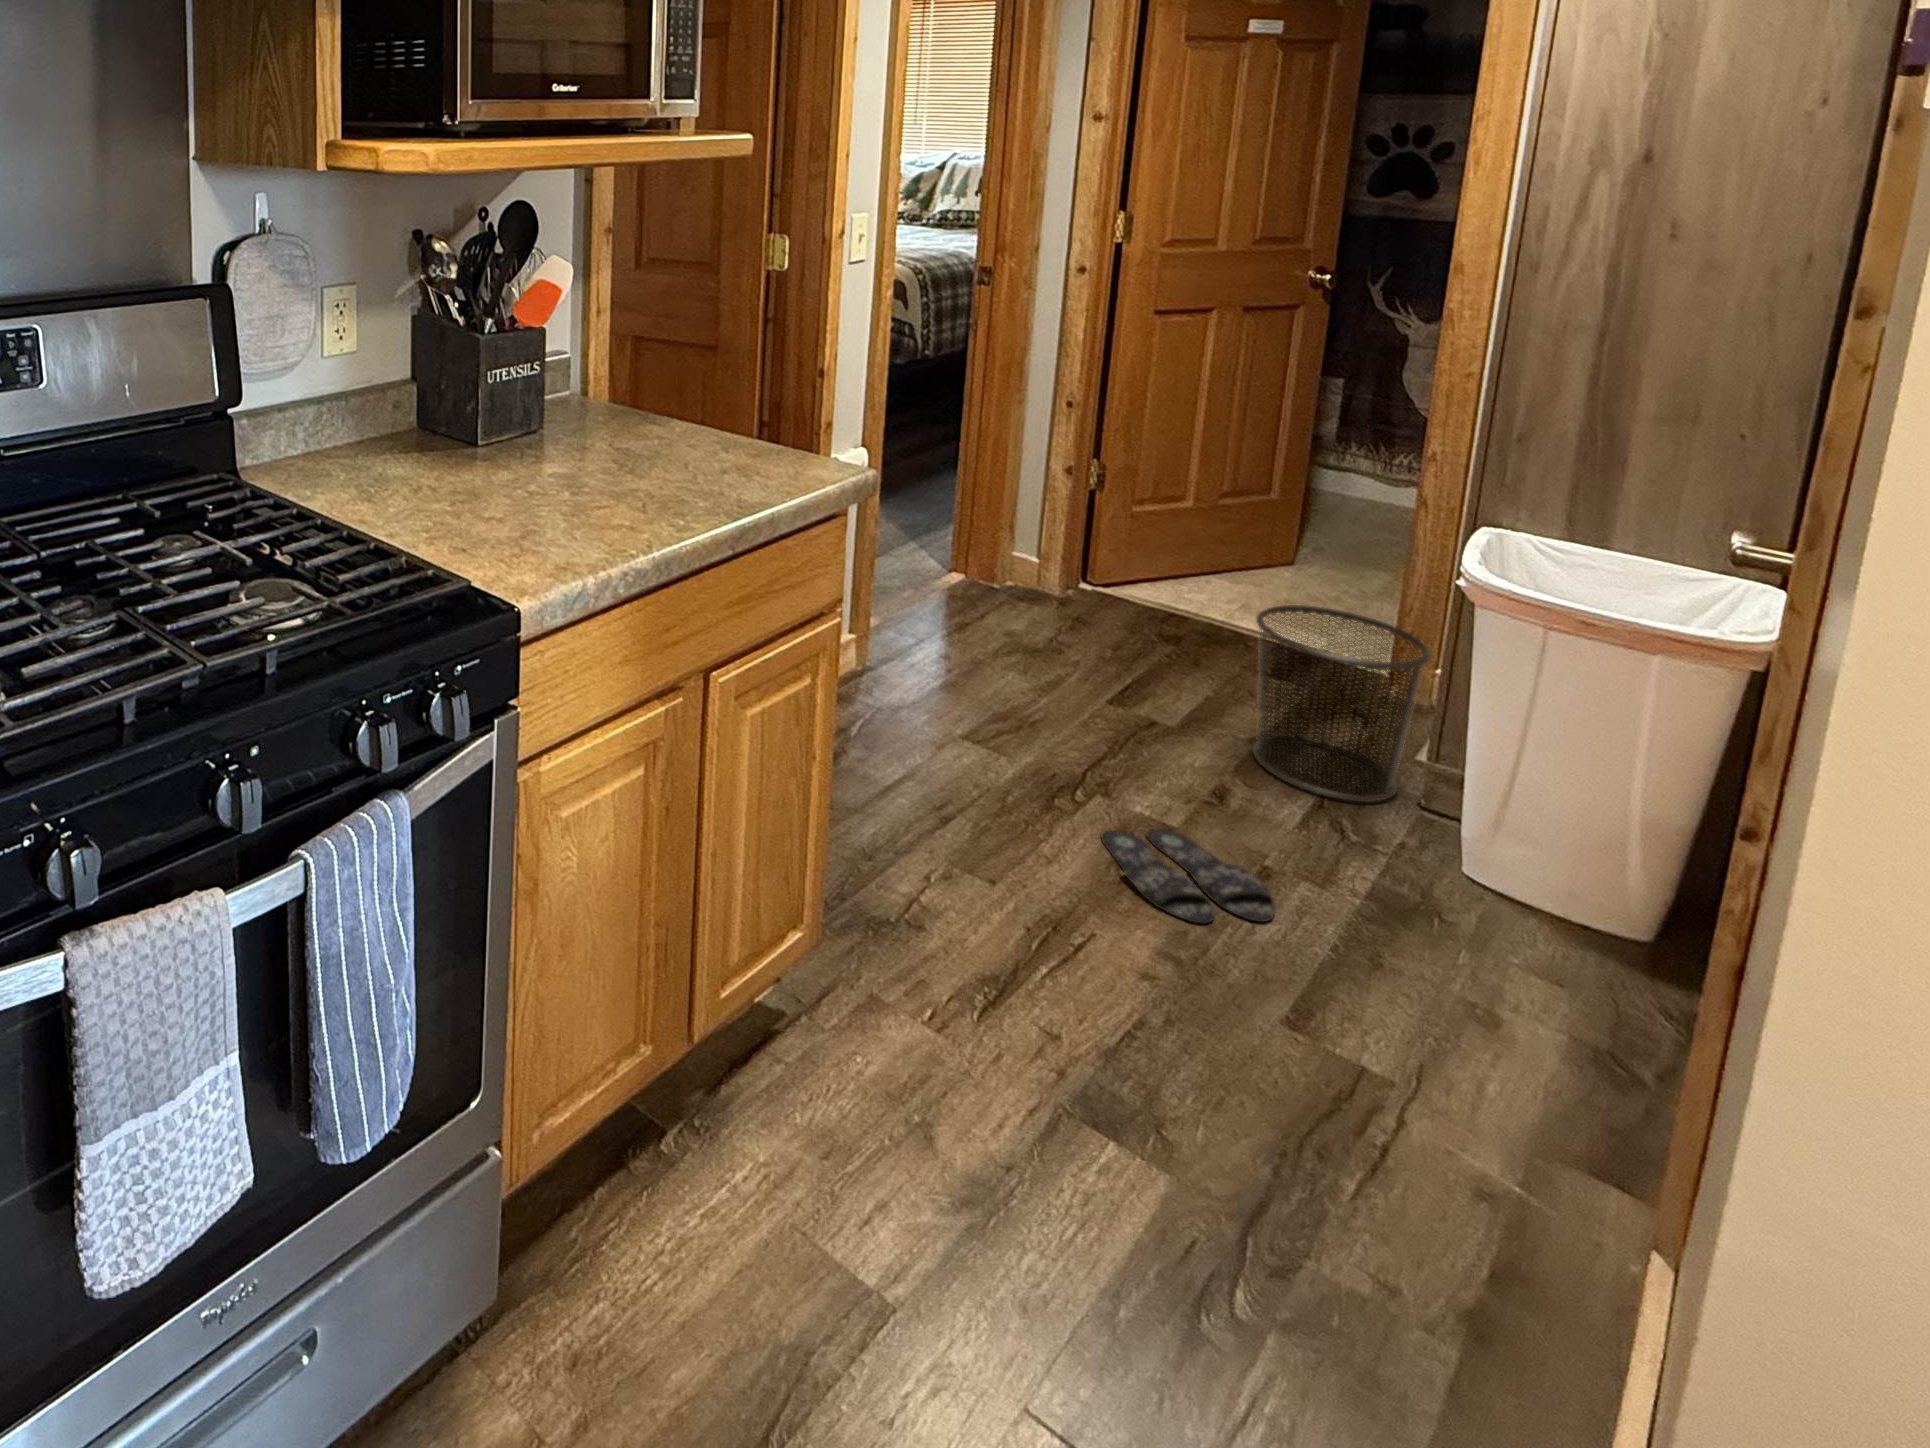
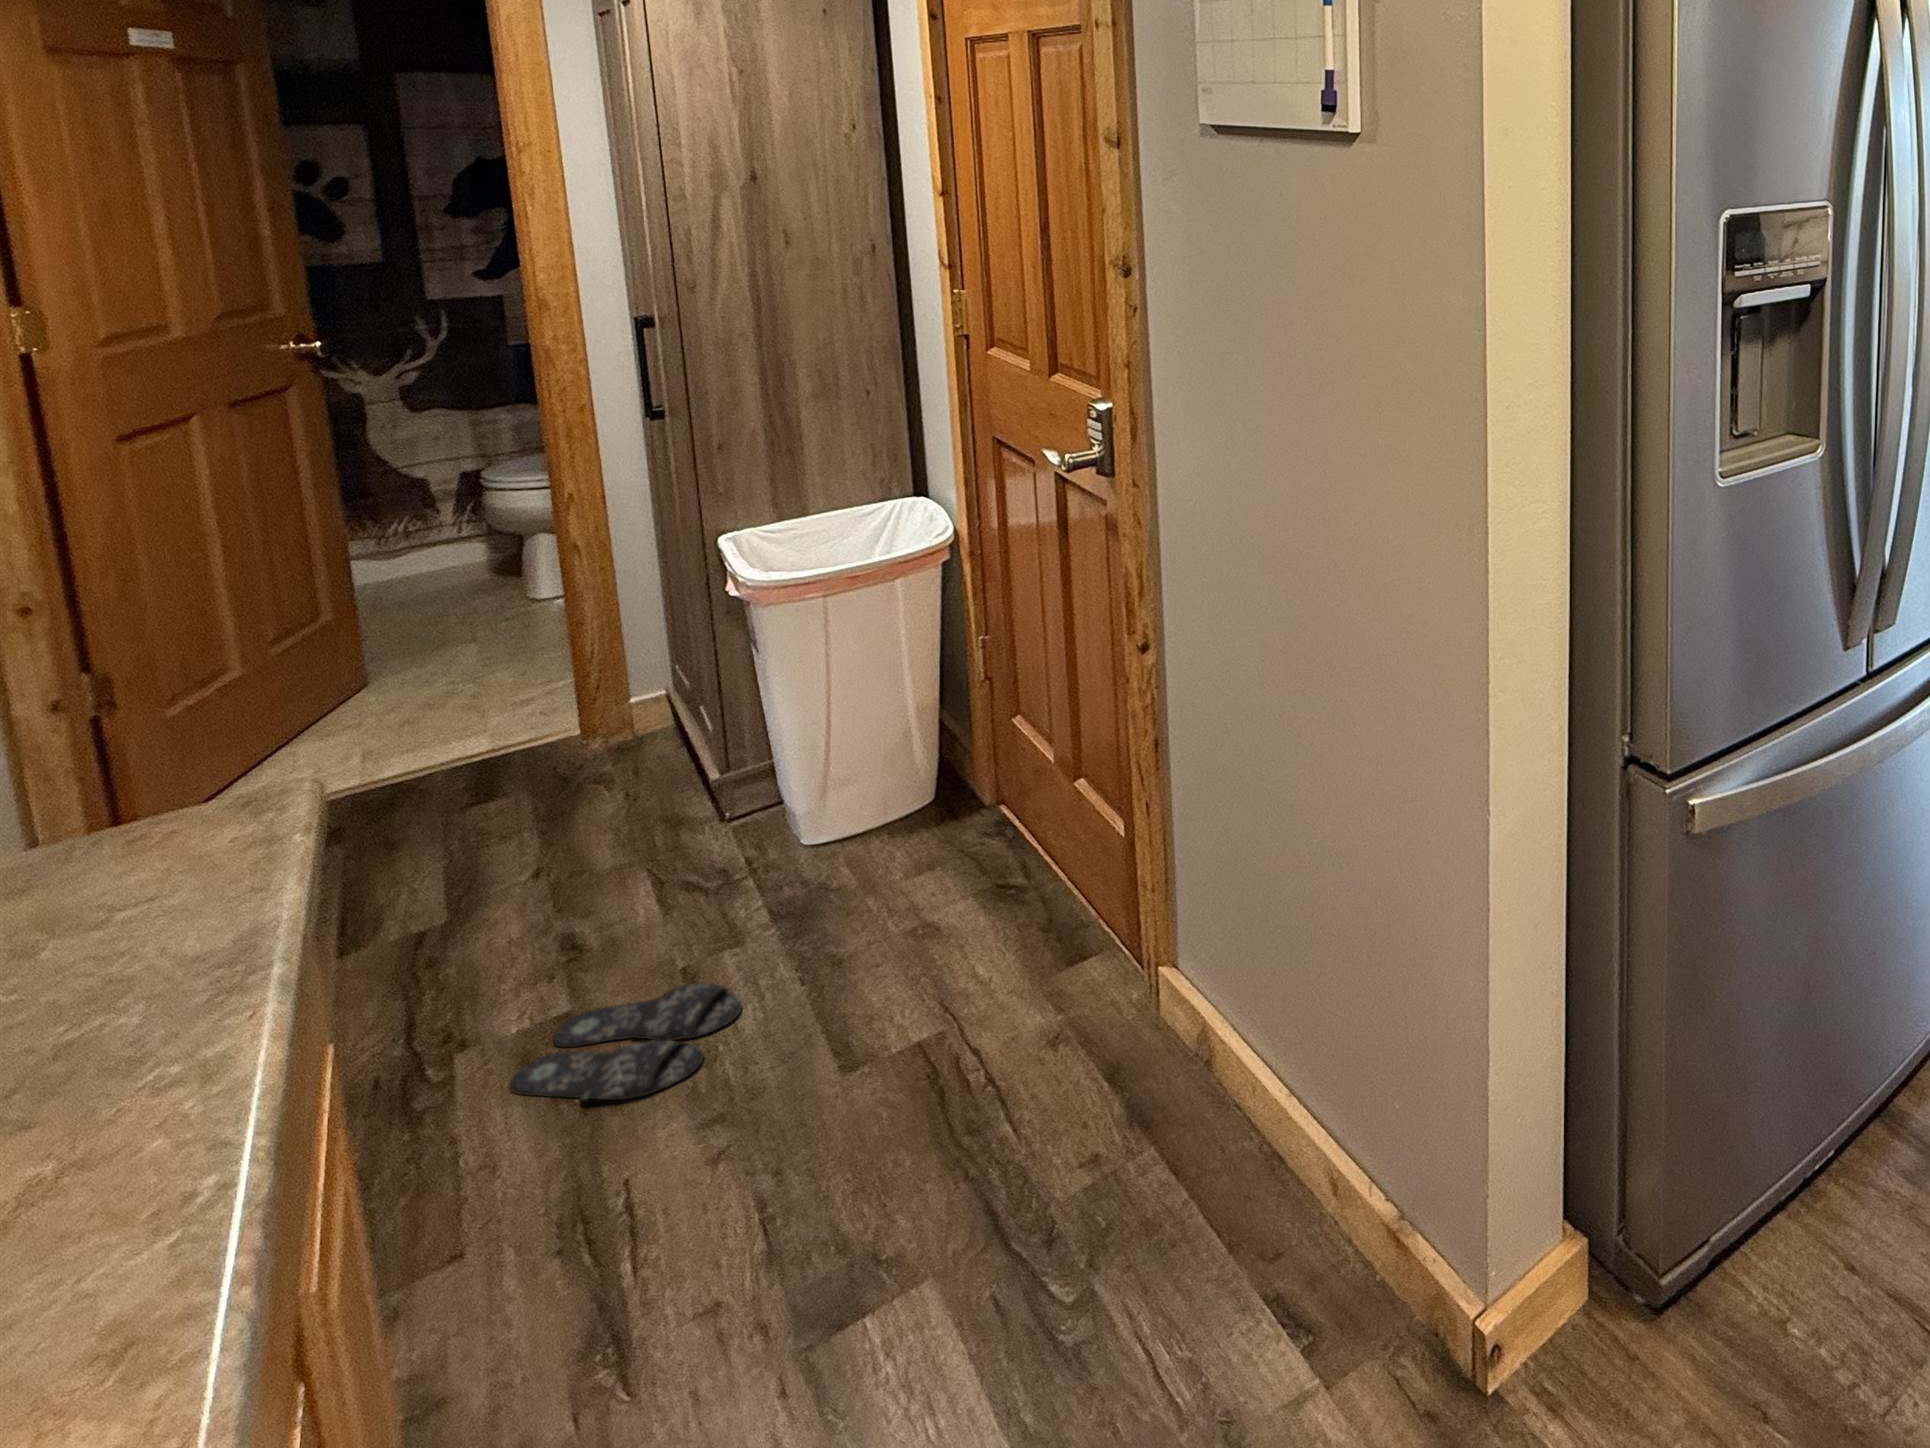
waste bin: present [1253,605,1431,802] -> none [508,670,703,890]

